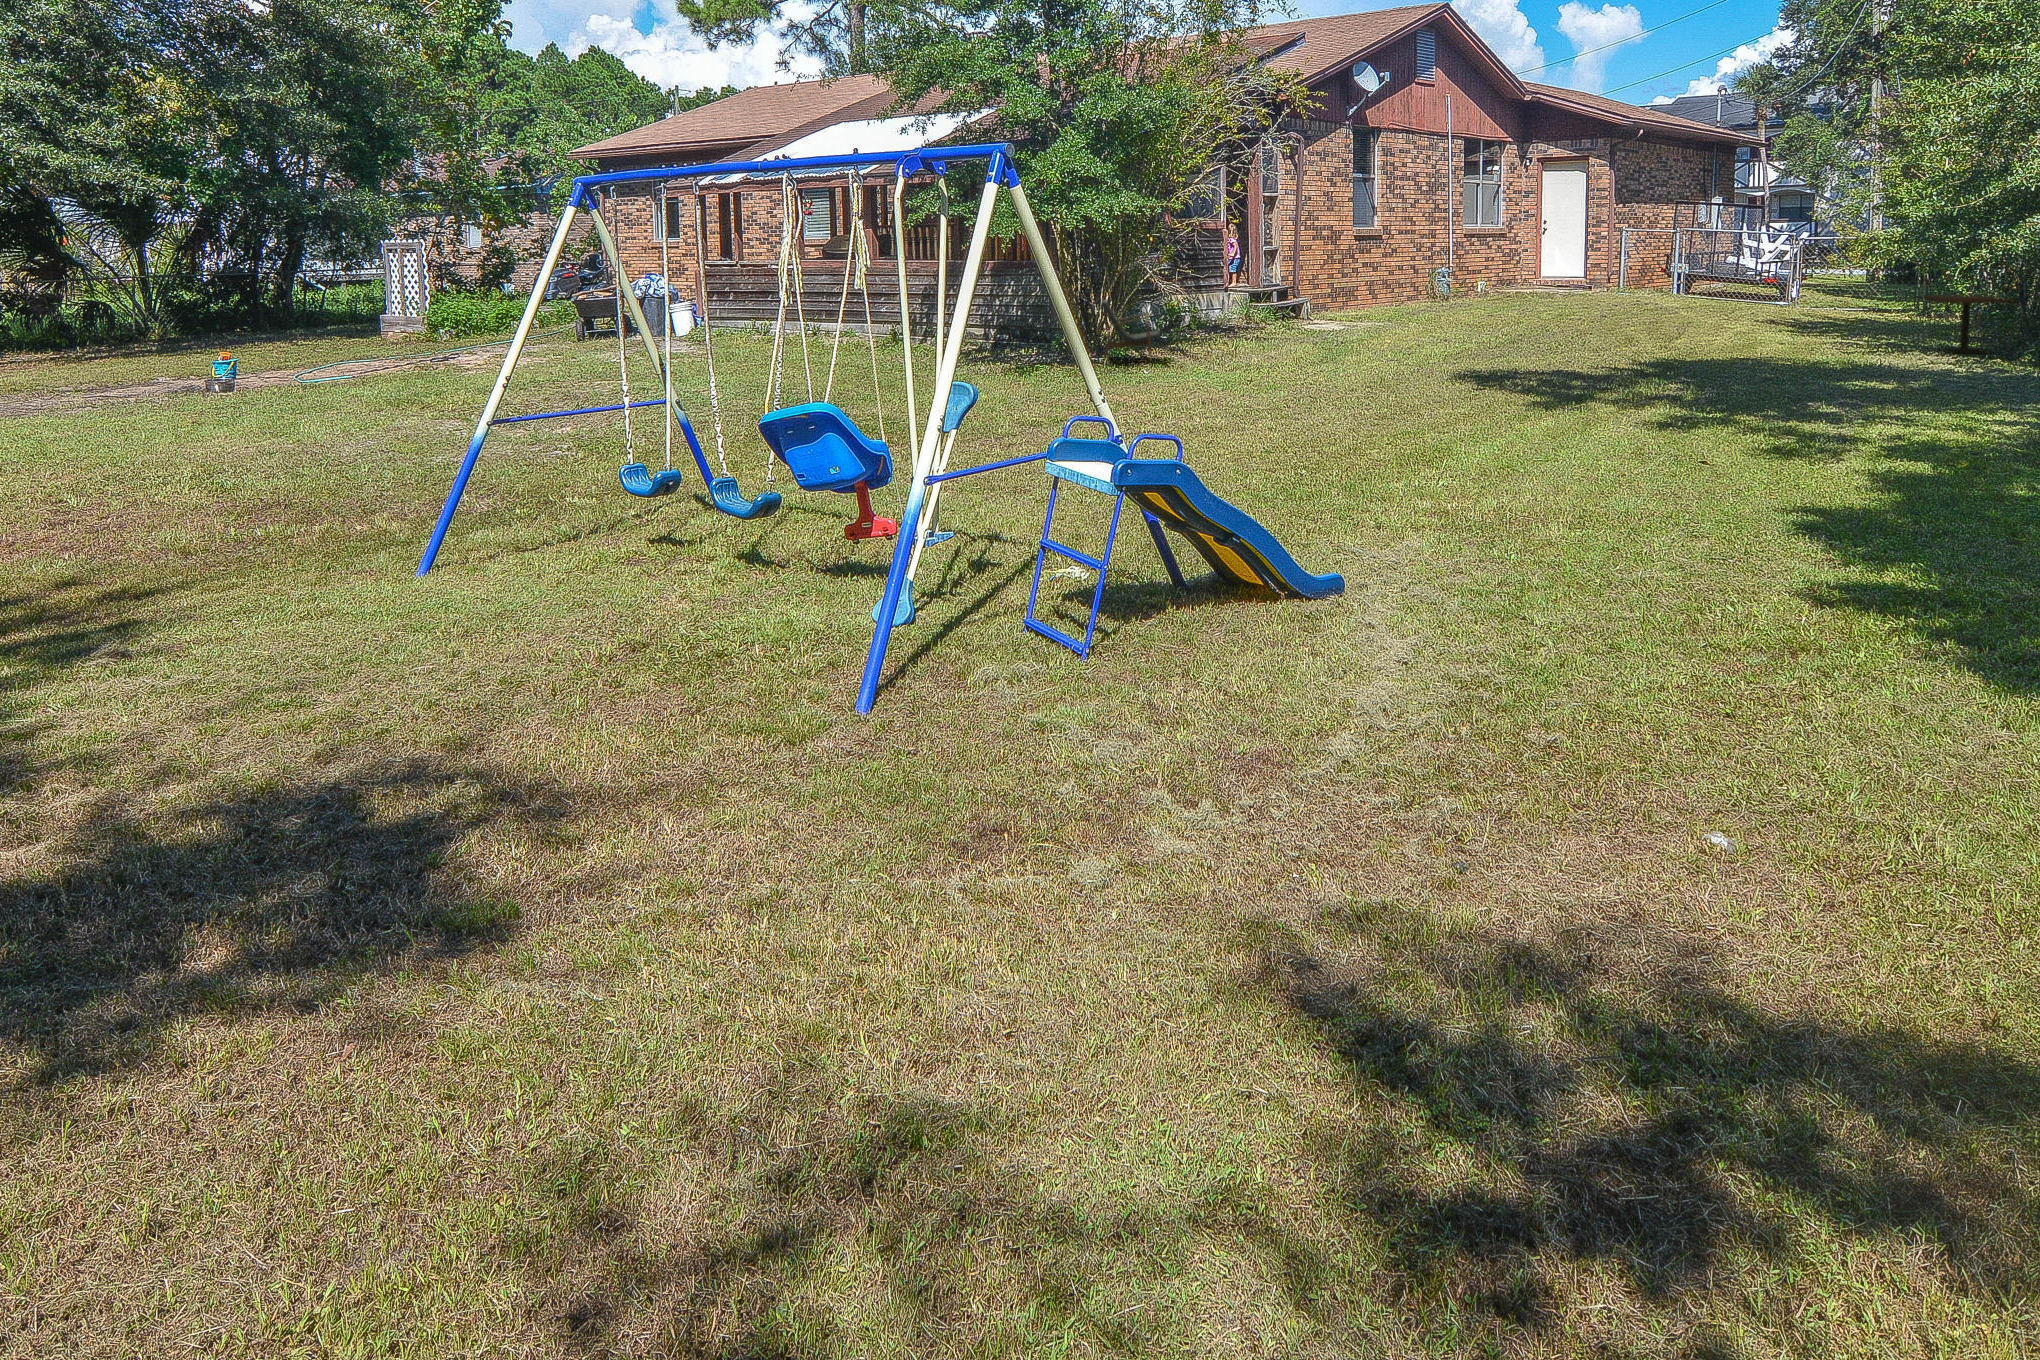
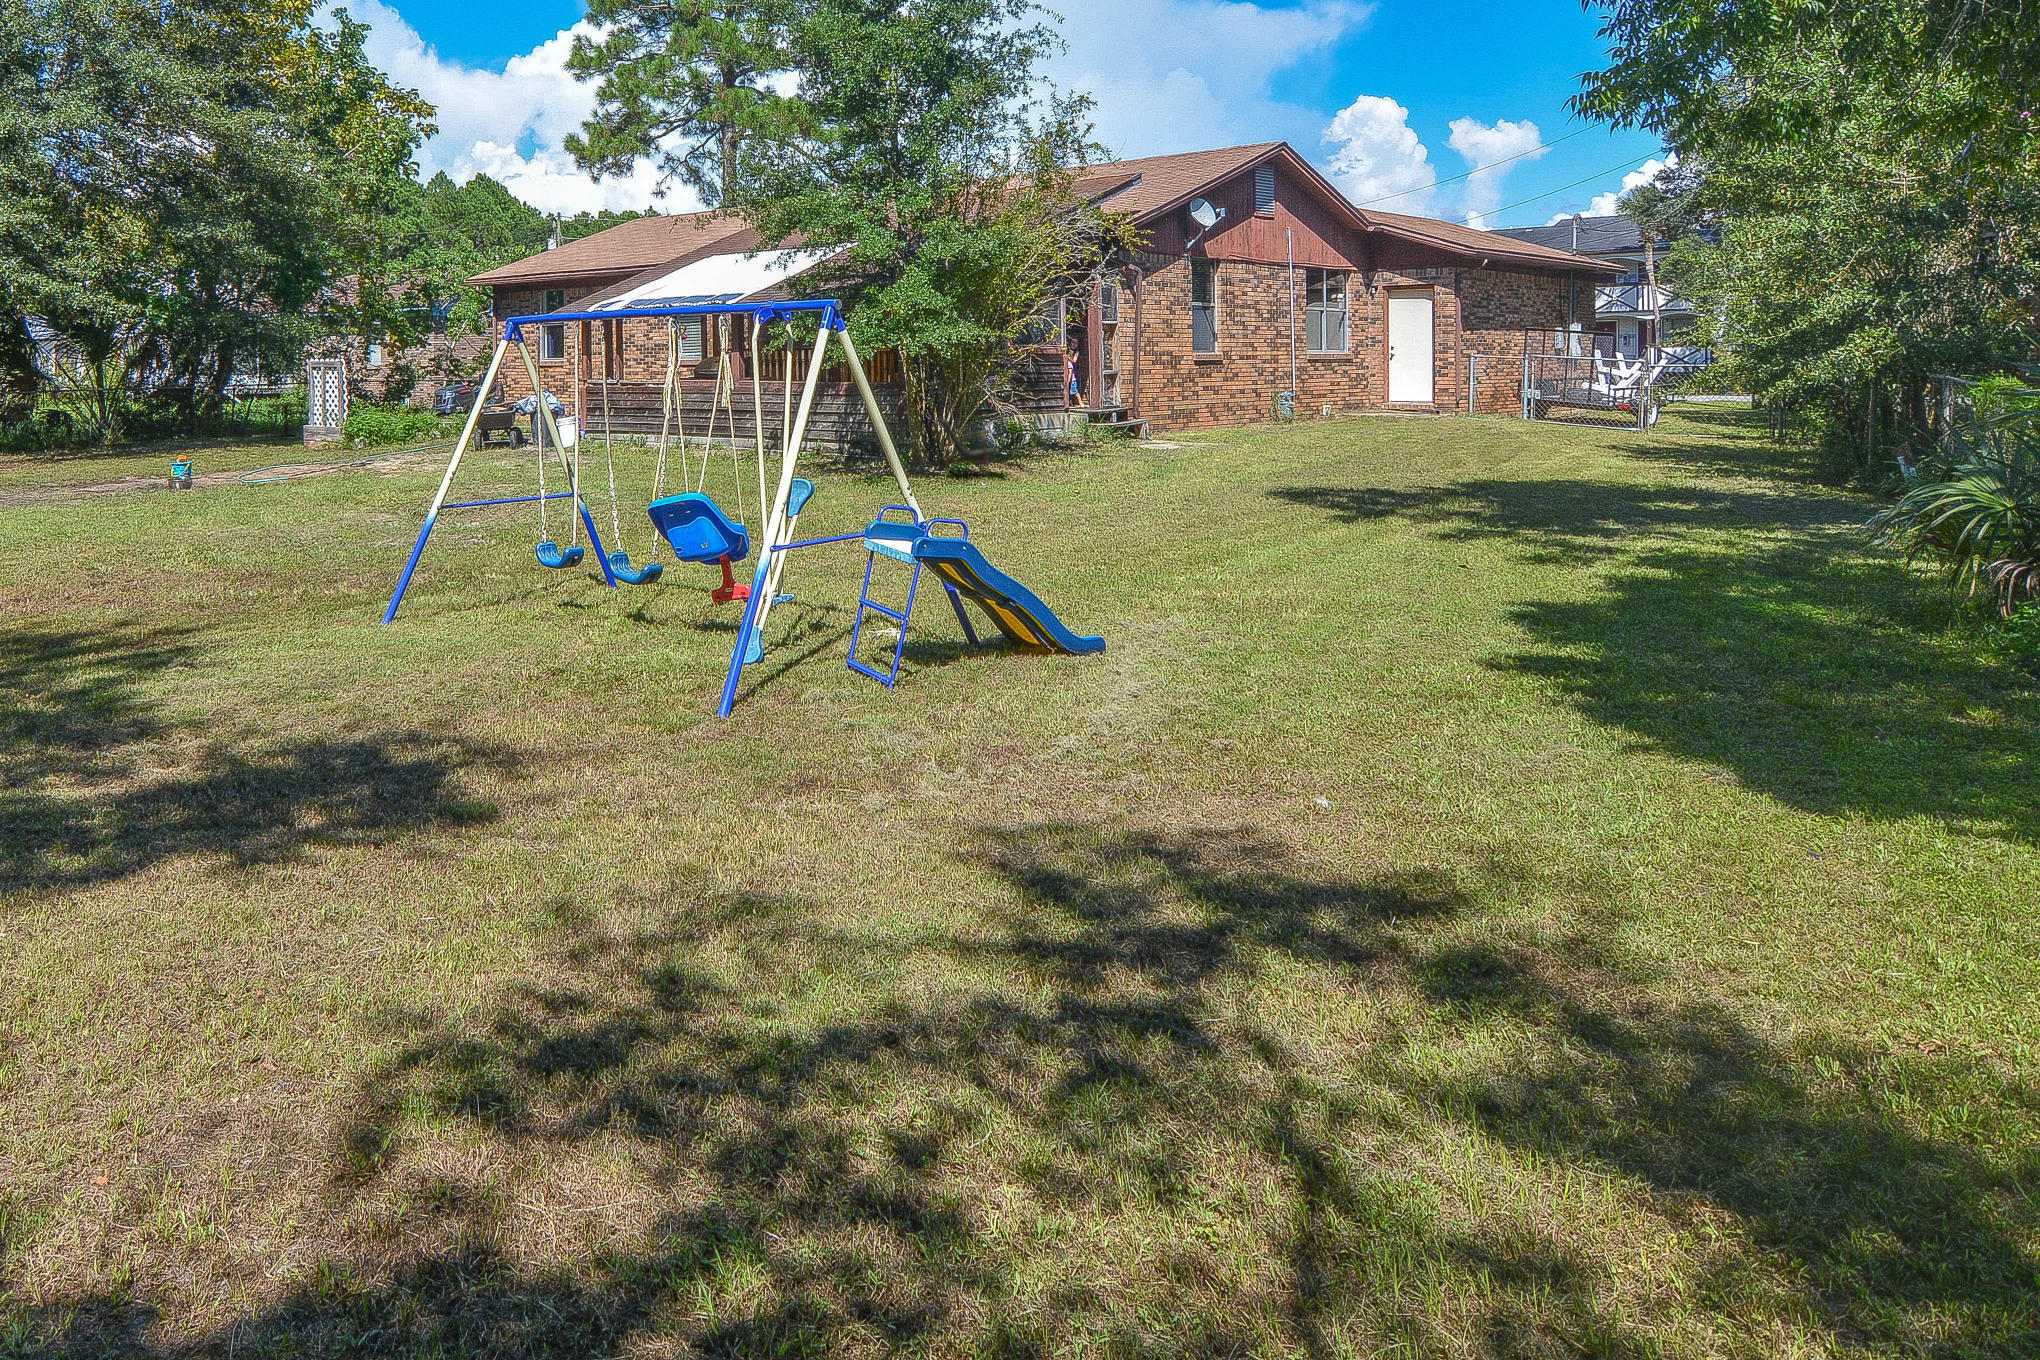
side table: present [1923,295,2012,354] -> present [266,403,305,437]

